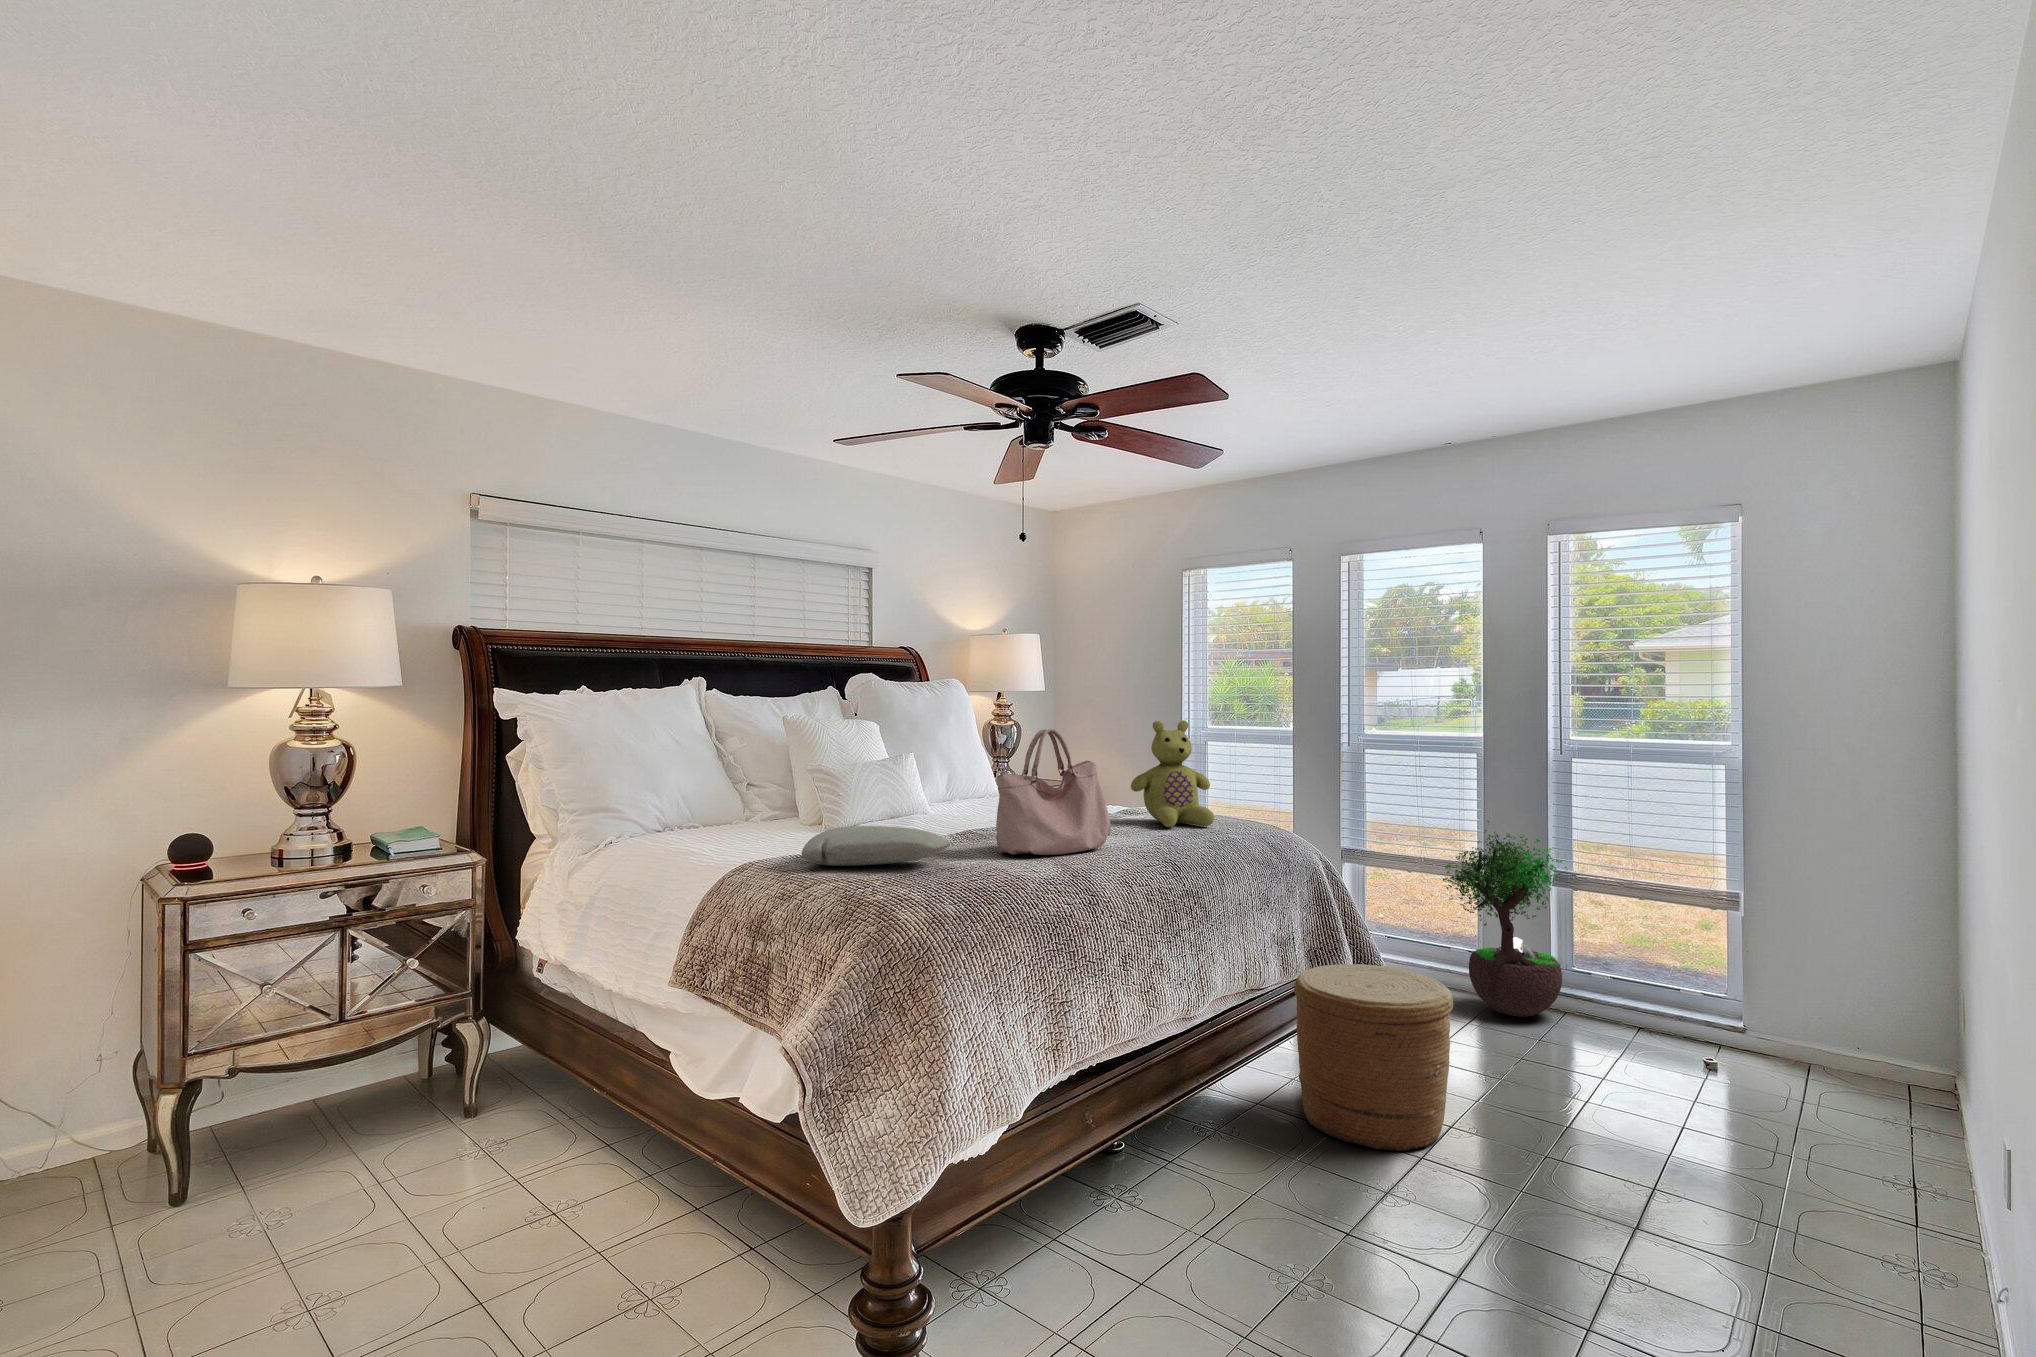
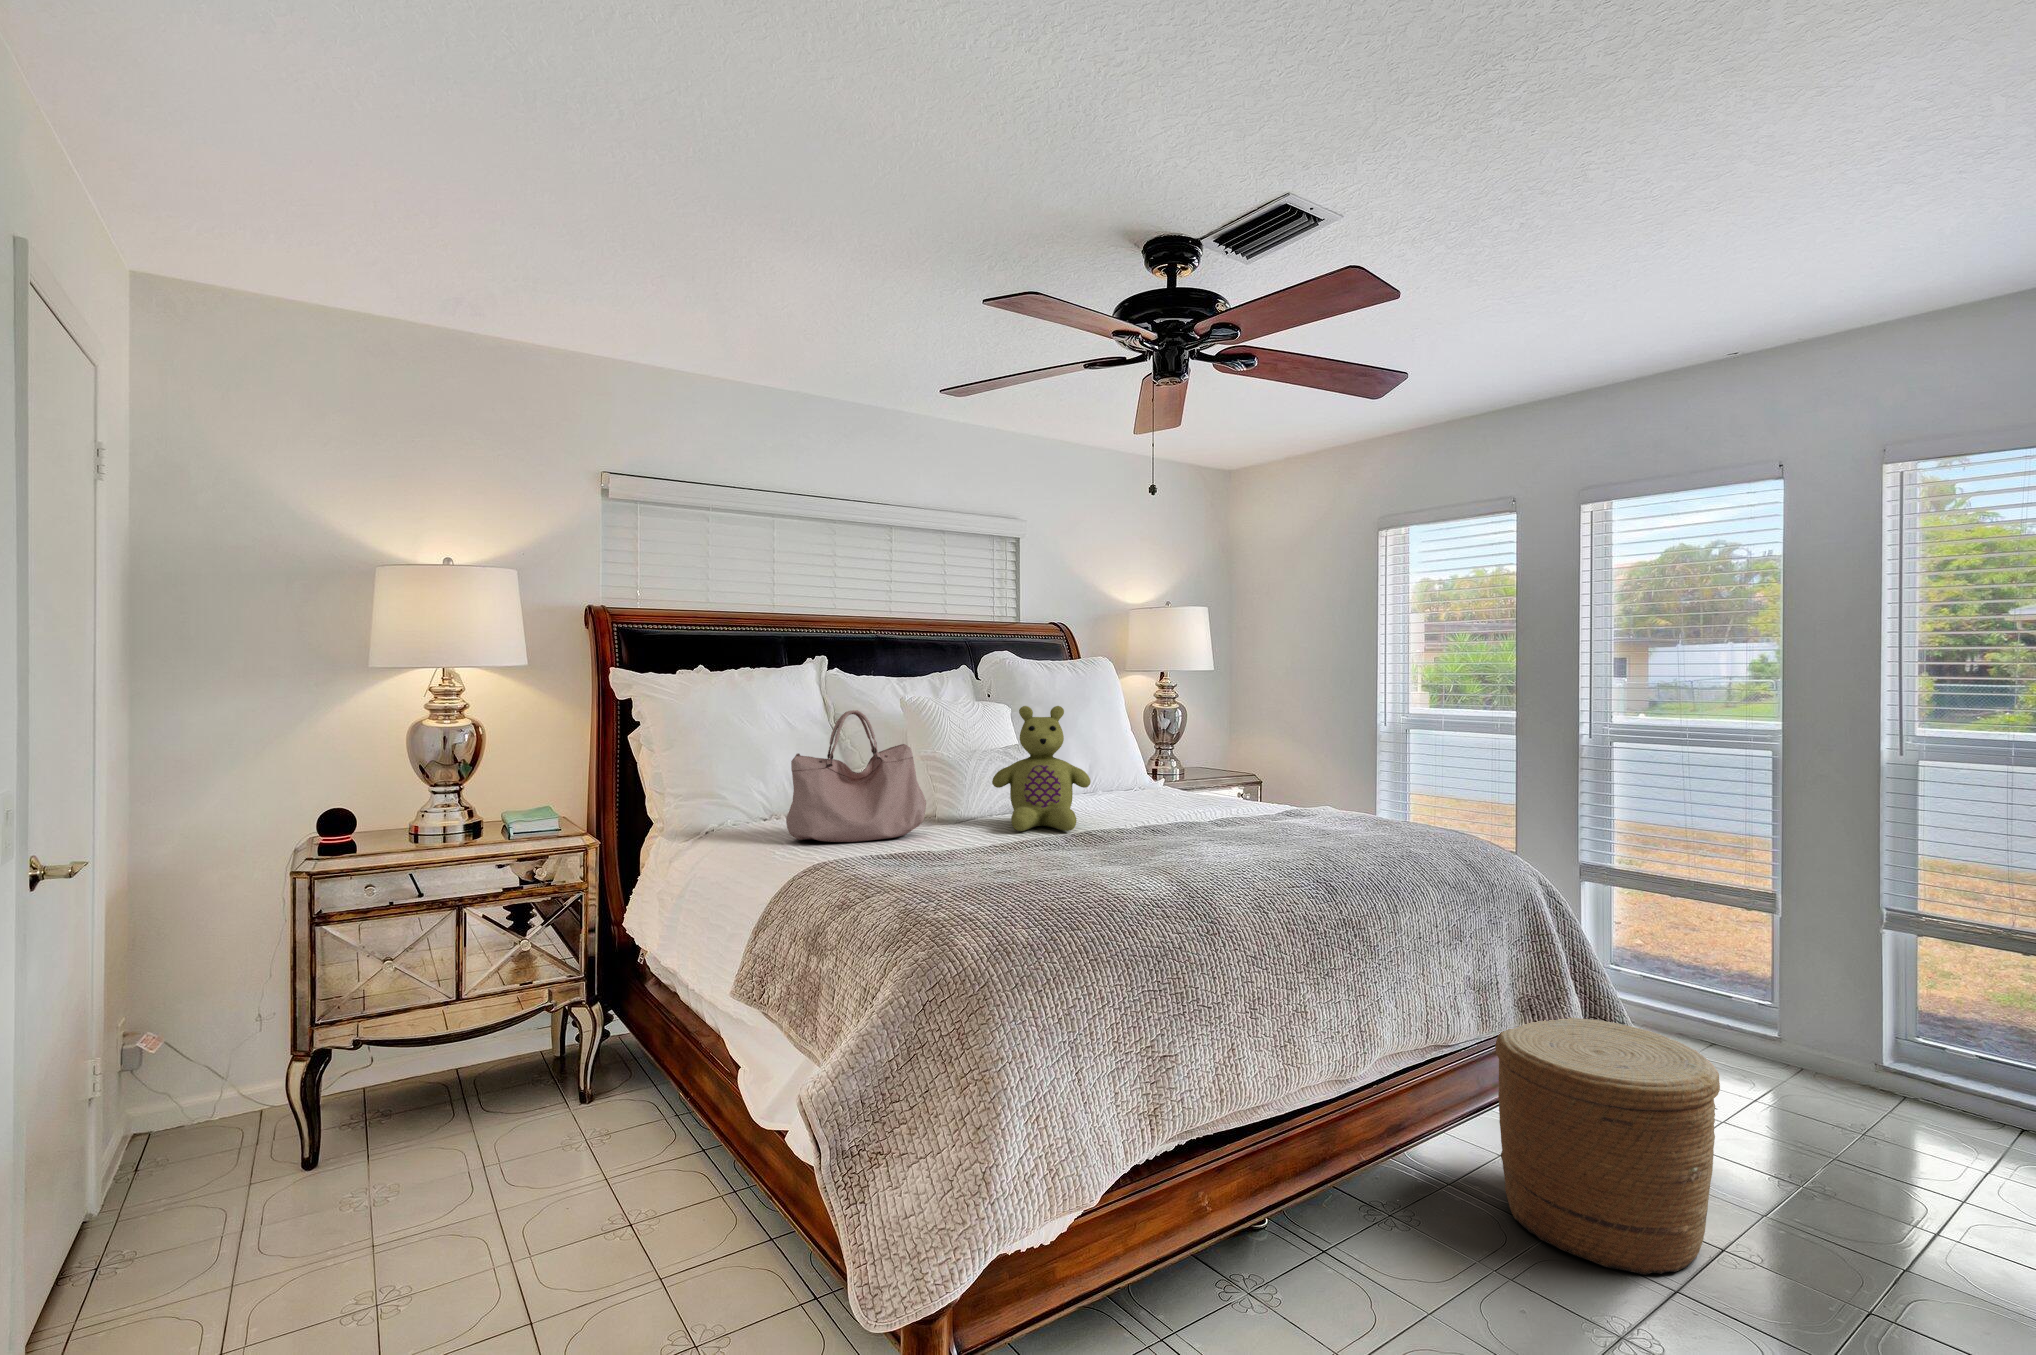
stuffed bear: present [1131,720,1214,827] -> present [992,706,1091,831]
handbag: present [996,729,1111,855] -> present [786,710,926,842]
potted tree: present [1443,821,1568,1017] -> none [1717,838,1903,1092]
pillow: present [802,826,950,866] -> none [875,826,1045,872]

